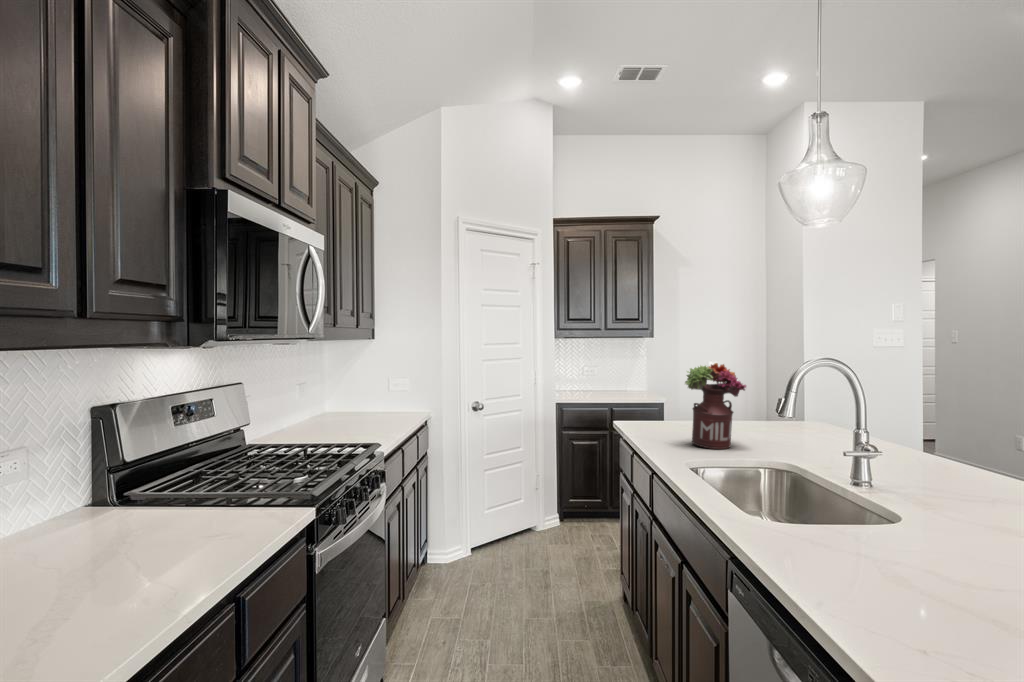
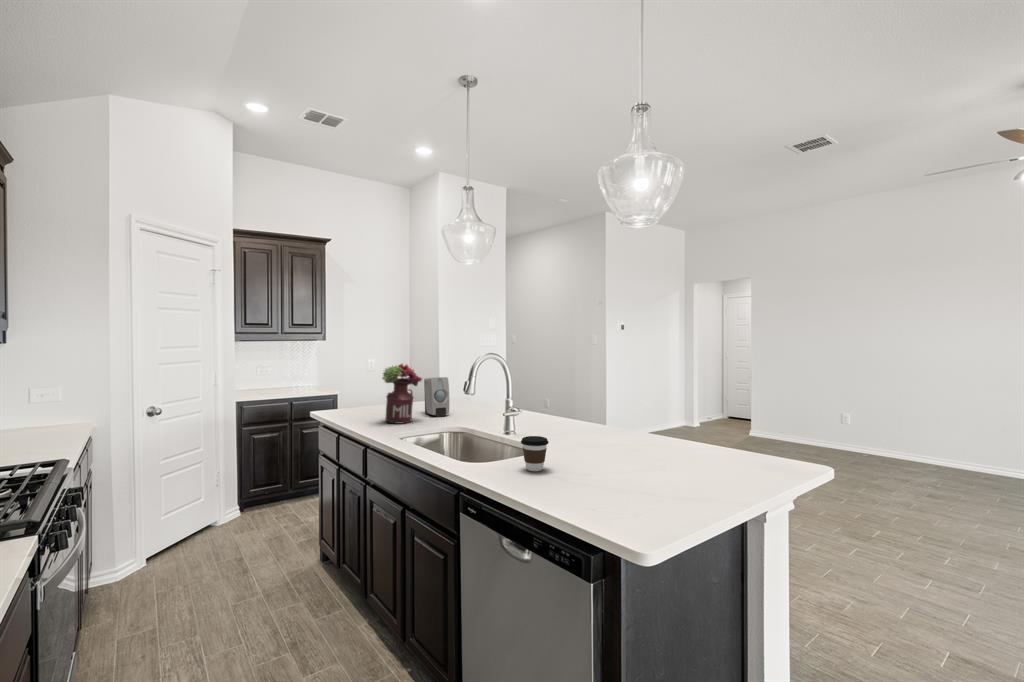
soap dispenser: none [758,386,796,446] -> present [424,377,449,417]
coffee cup: none [891,510,966,592] -> present [521,436,549,471]

